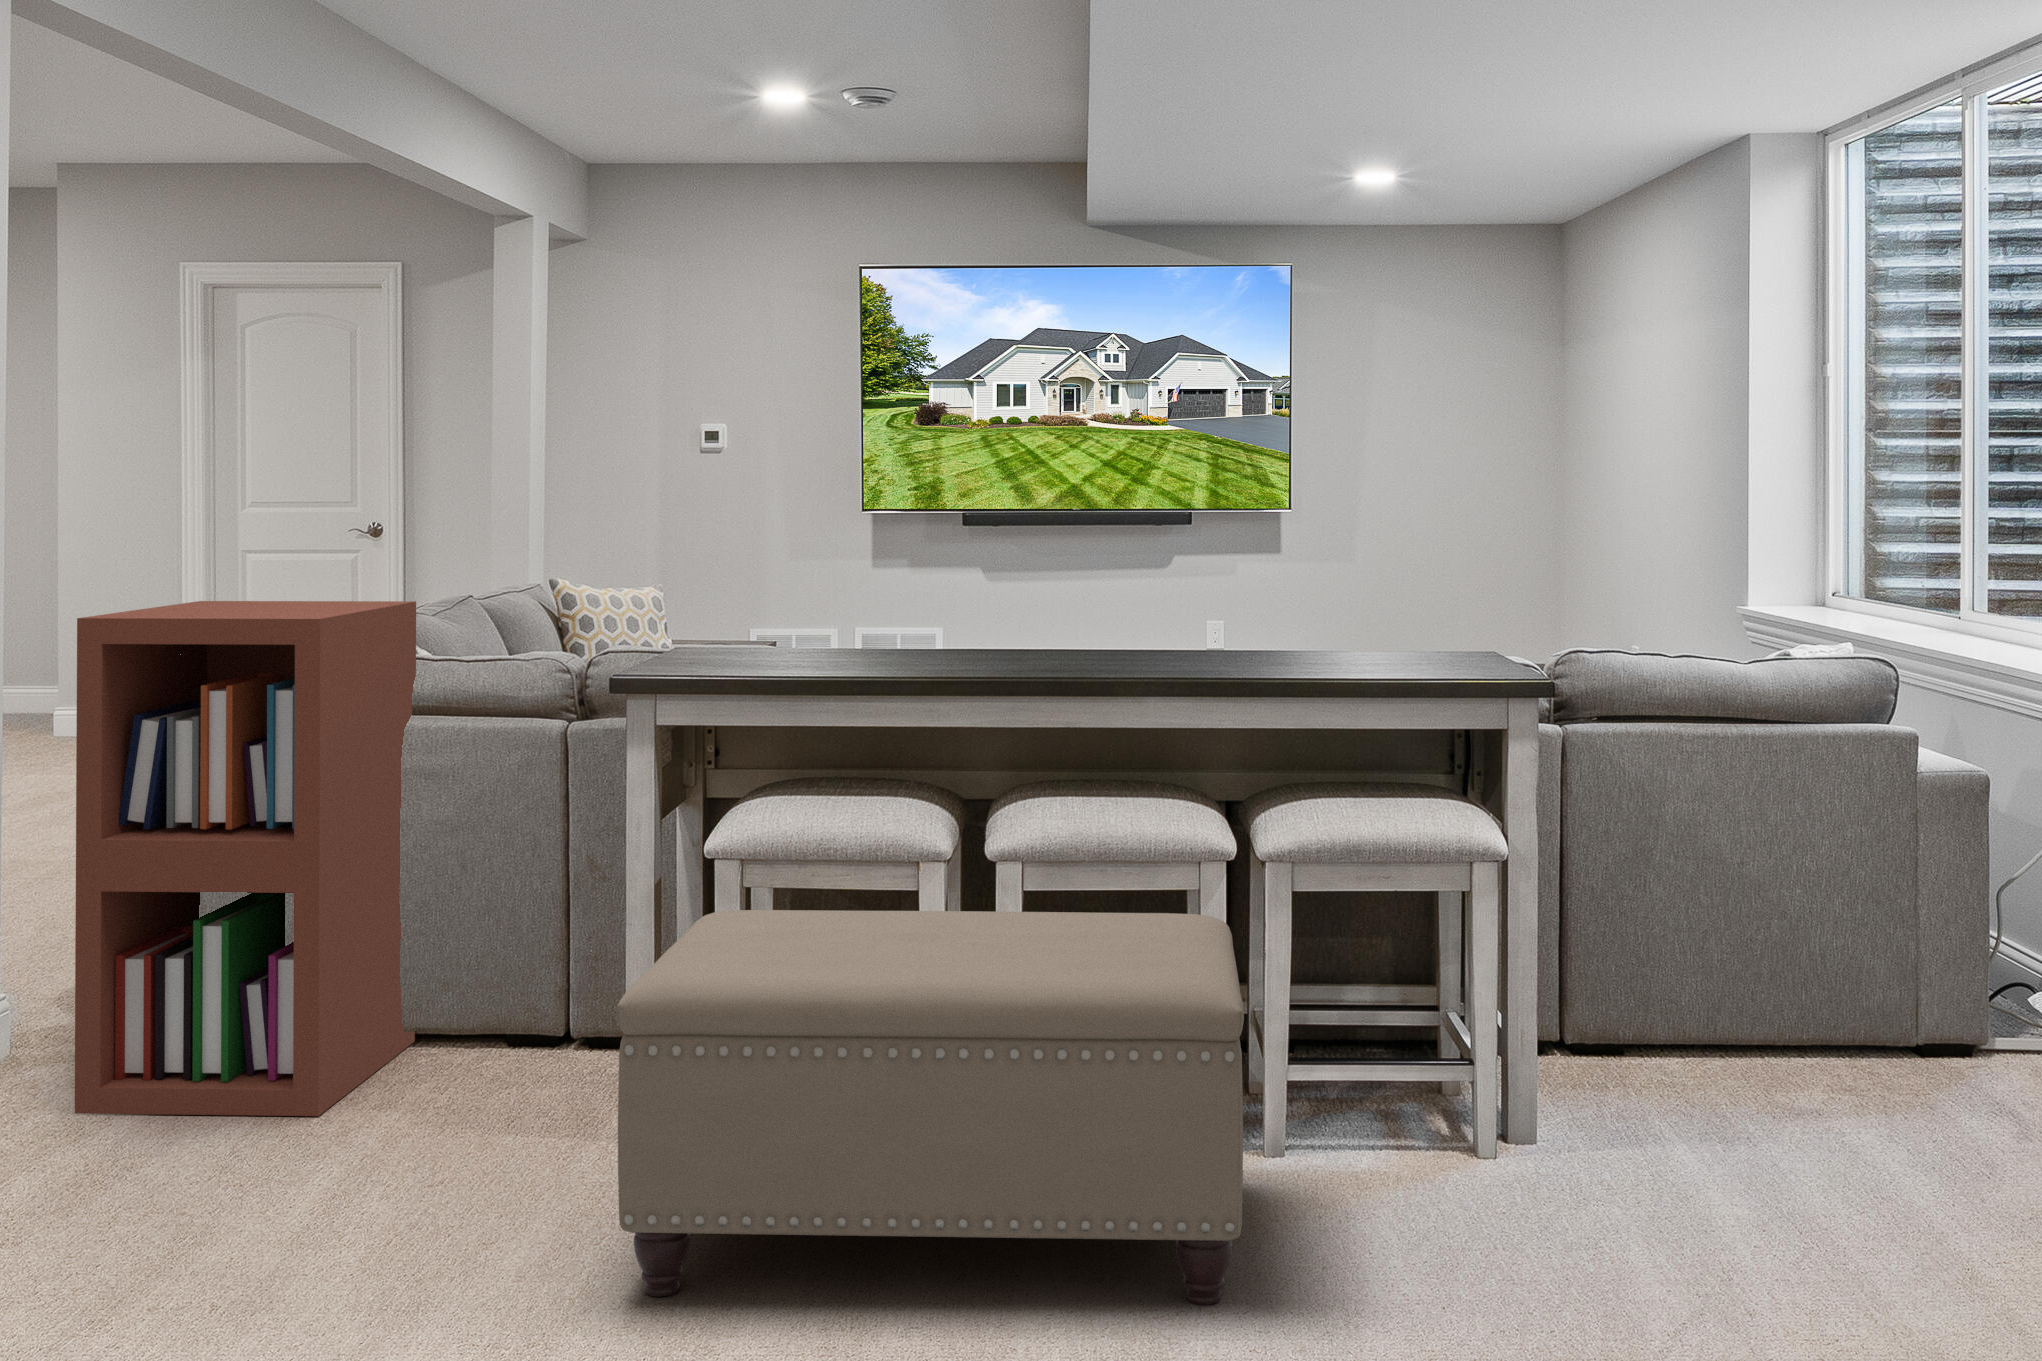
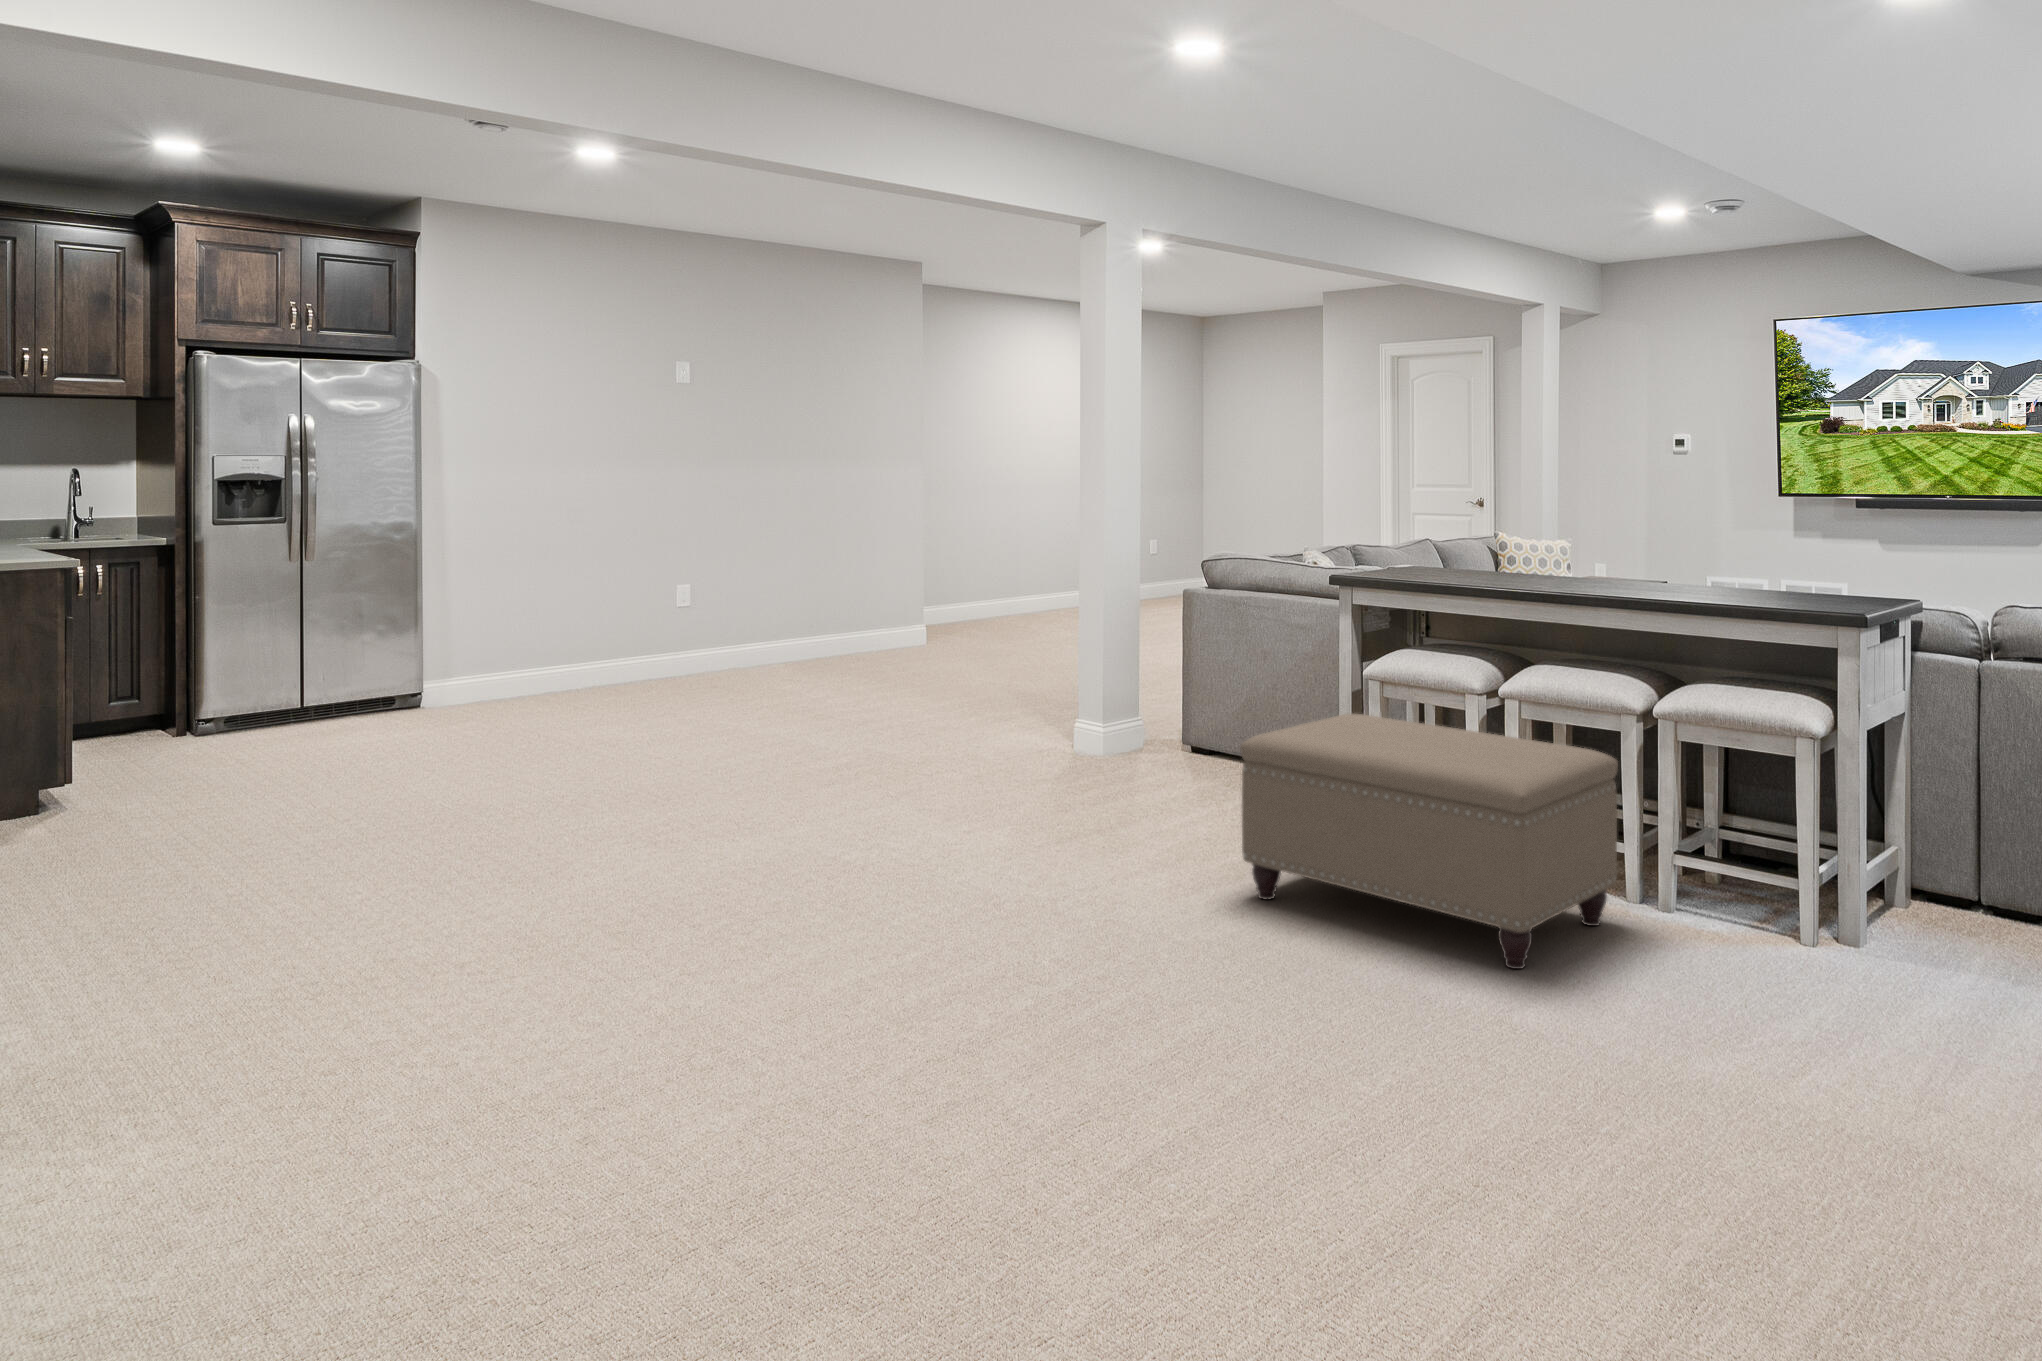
bookshelf: present [75,601,416,1116] -> none [1129,535,1298,800]

